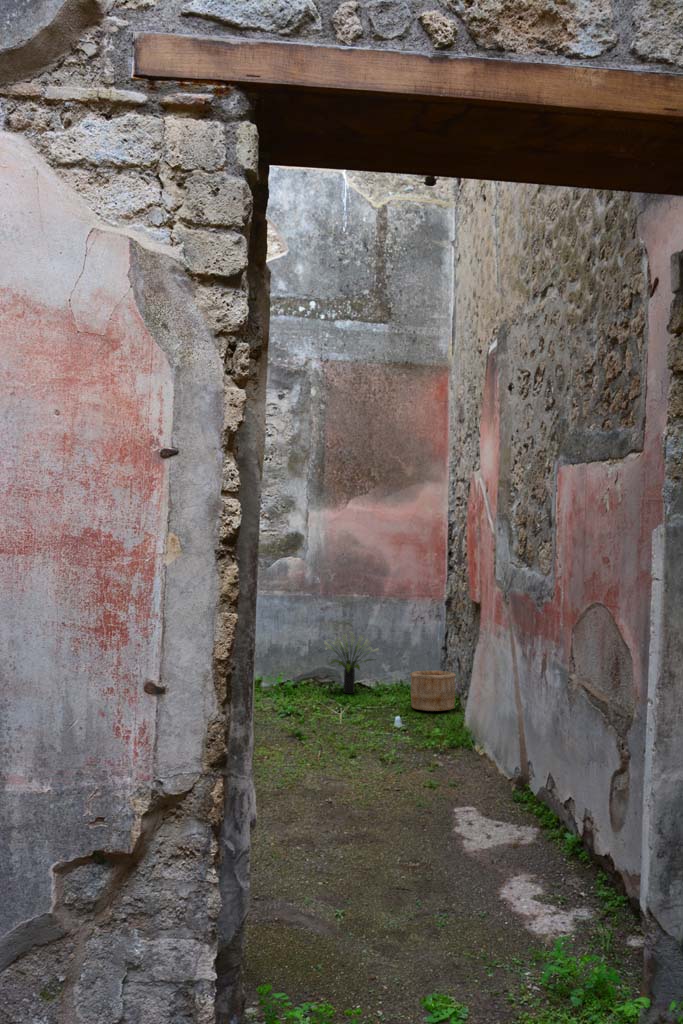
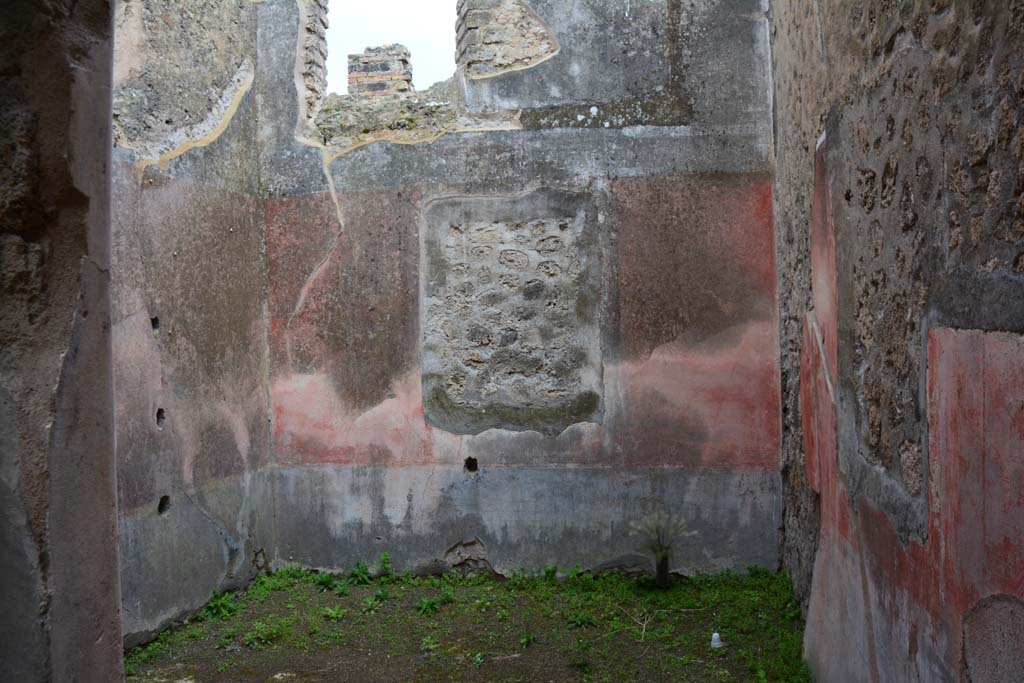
wooden bucket: present [410,671,456,711] -> none [735,565,797,623]

